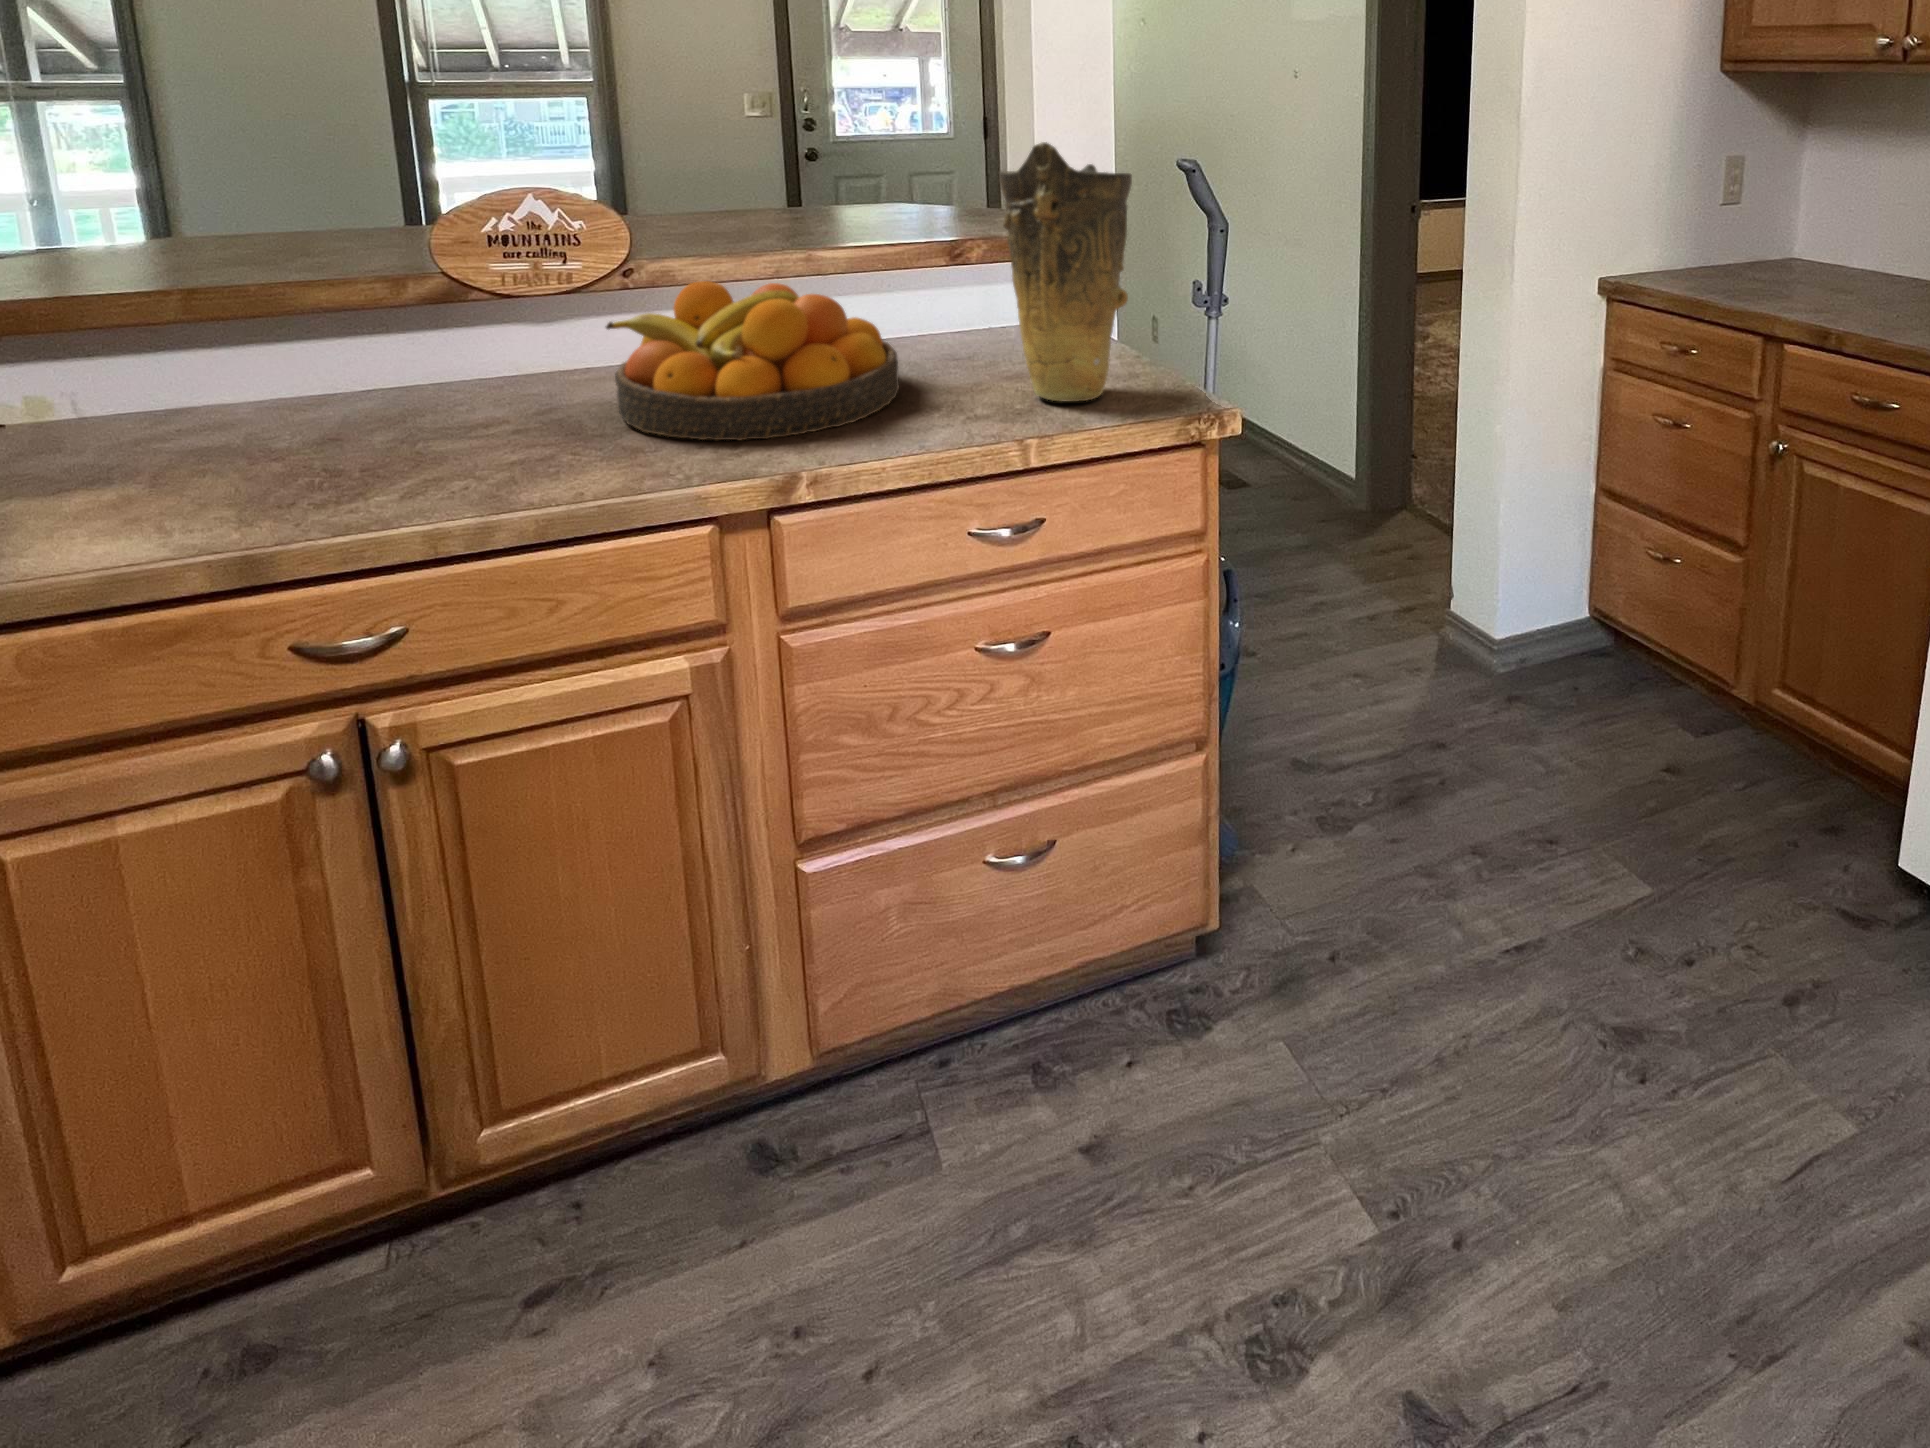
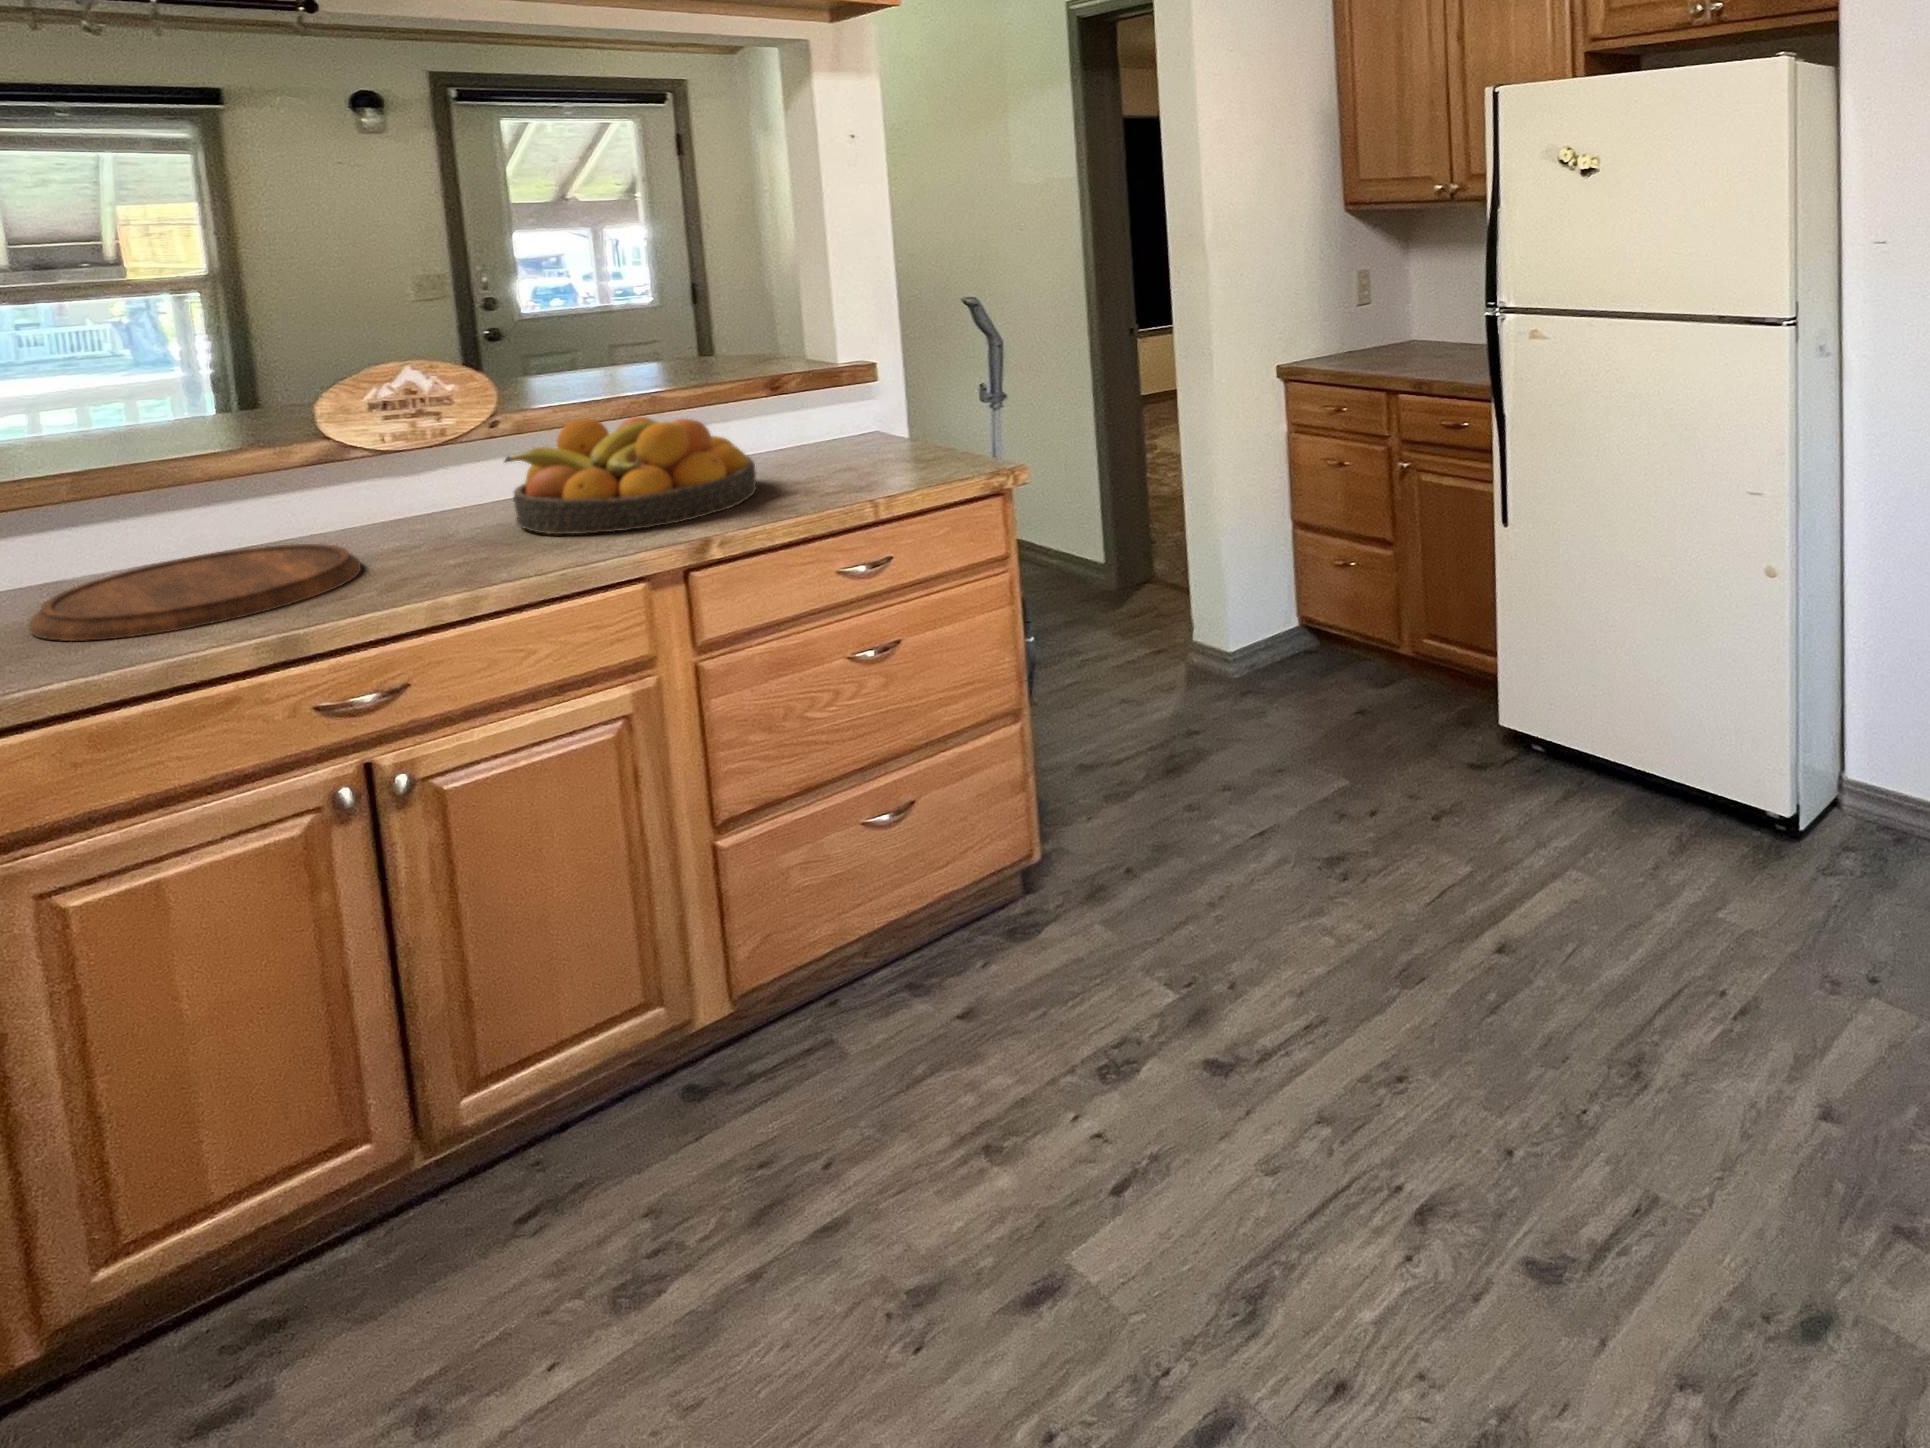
vase: present [999,142,1132,402] -> none [833,291,938,476]
cutting board: none [63,400,434,517] -> present [29,544,361,641]

